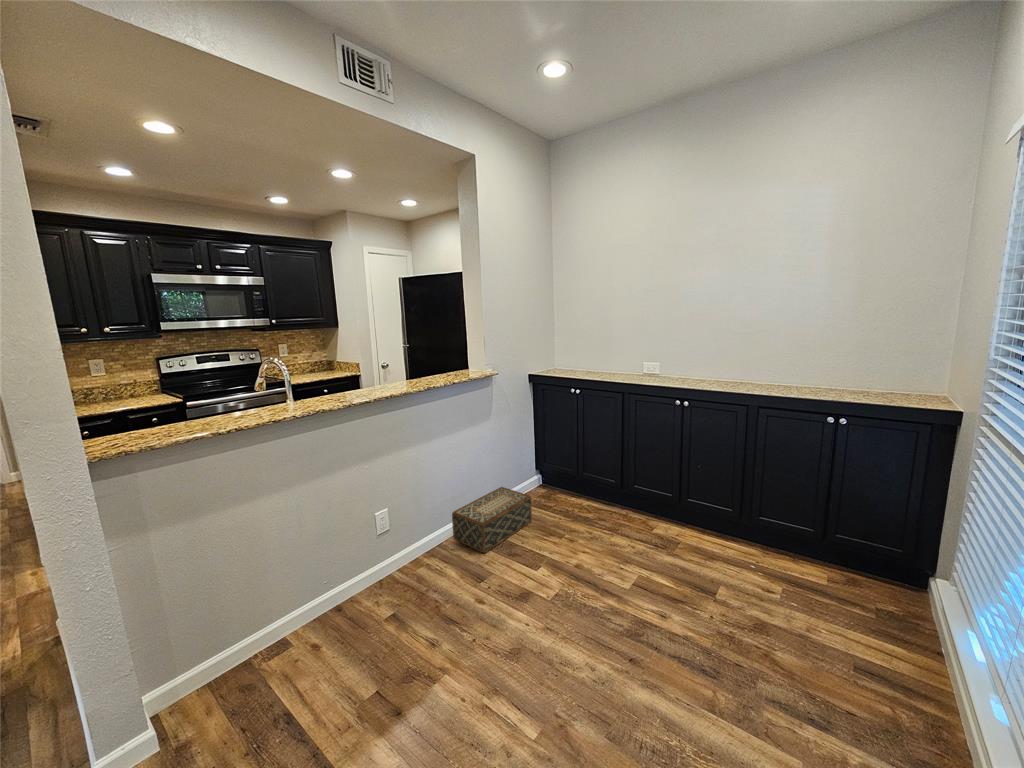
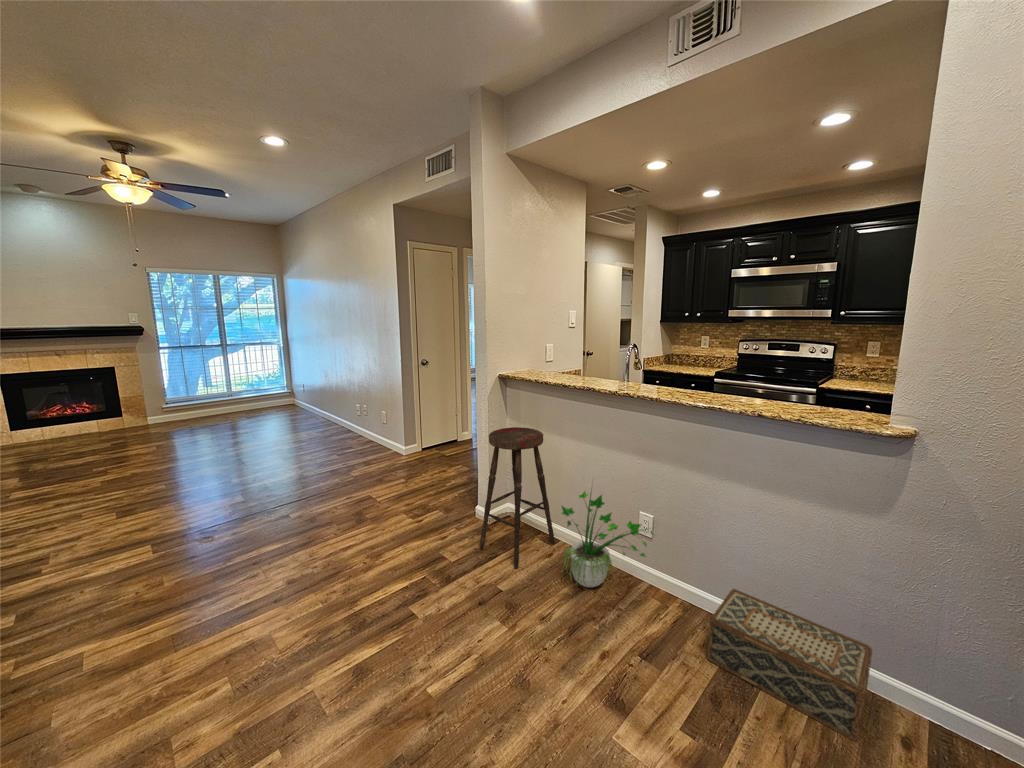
bar stool: none [192,497,332,740] -> present [480,427,554,568]
potted plant: none [338,497,434,617] -> present [561,491,653,587]

